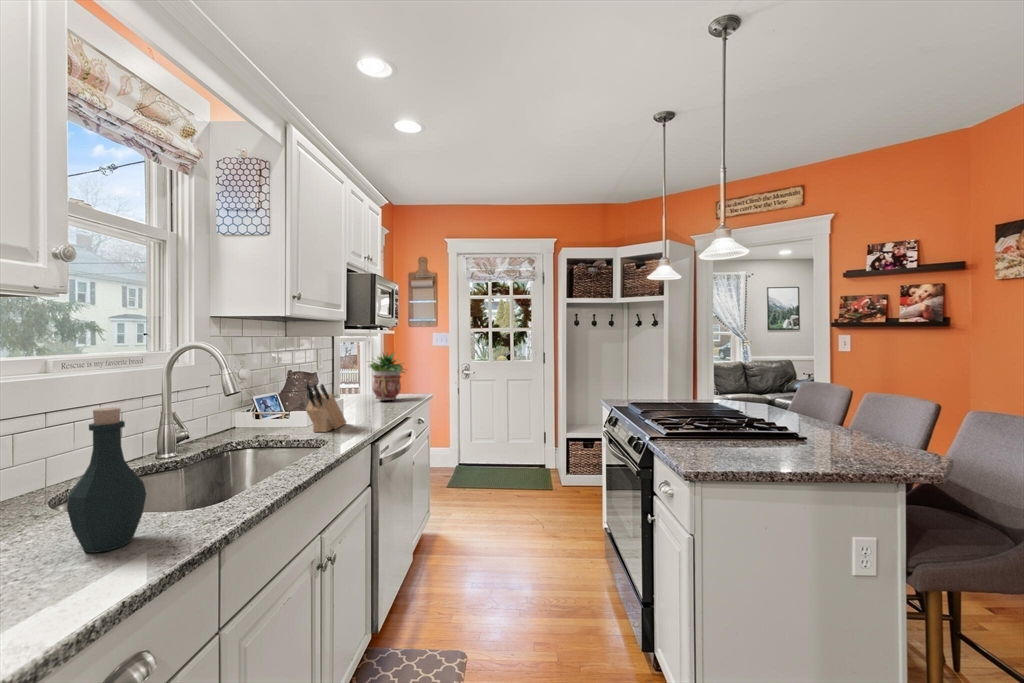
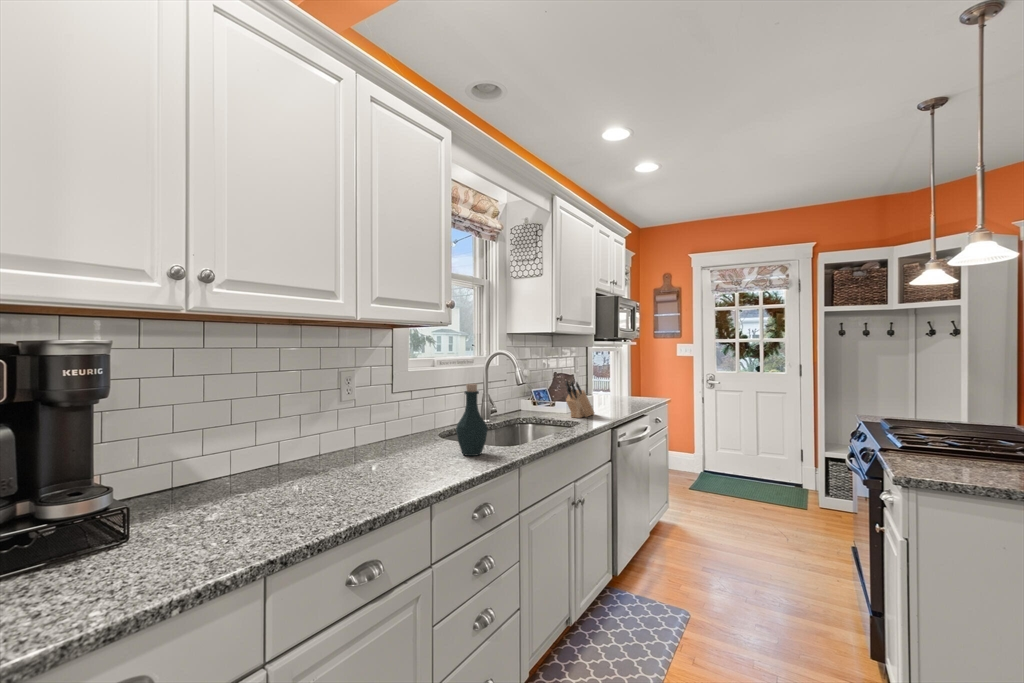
potted plant: present [370,353,405,401] -> none [612,359,647,401]

